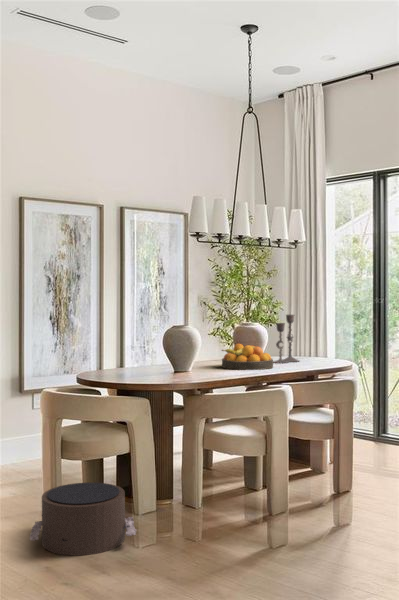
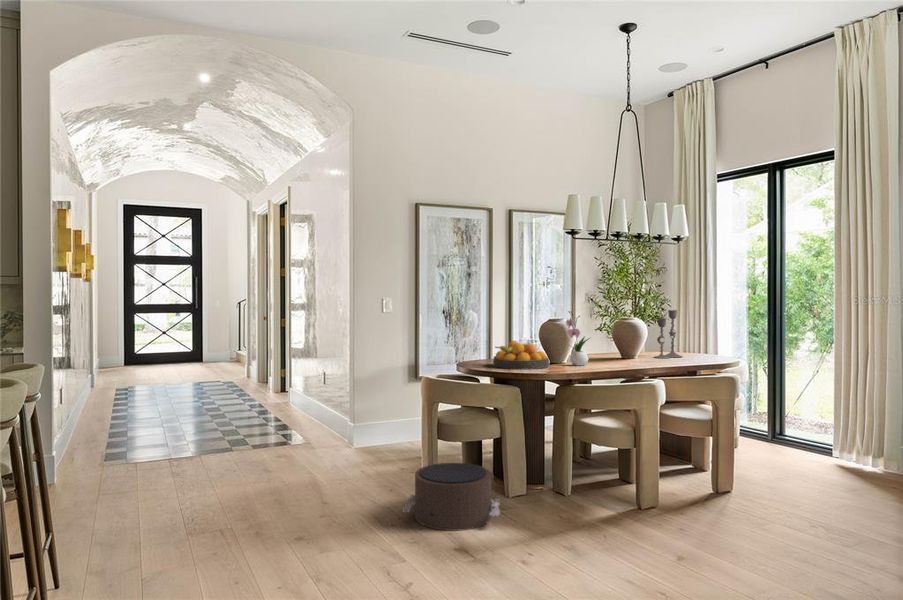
flower arrangement: none [192,317,218,374] -> present [566,311,590,366]
fruit bowl: present [222,344,273,370] -> present [493,341,549,369]

